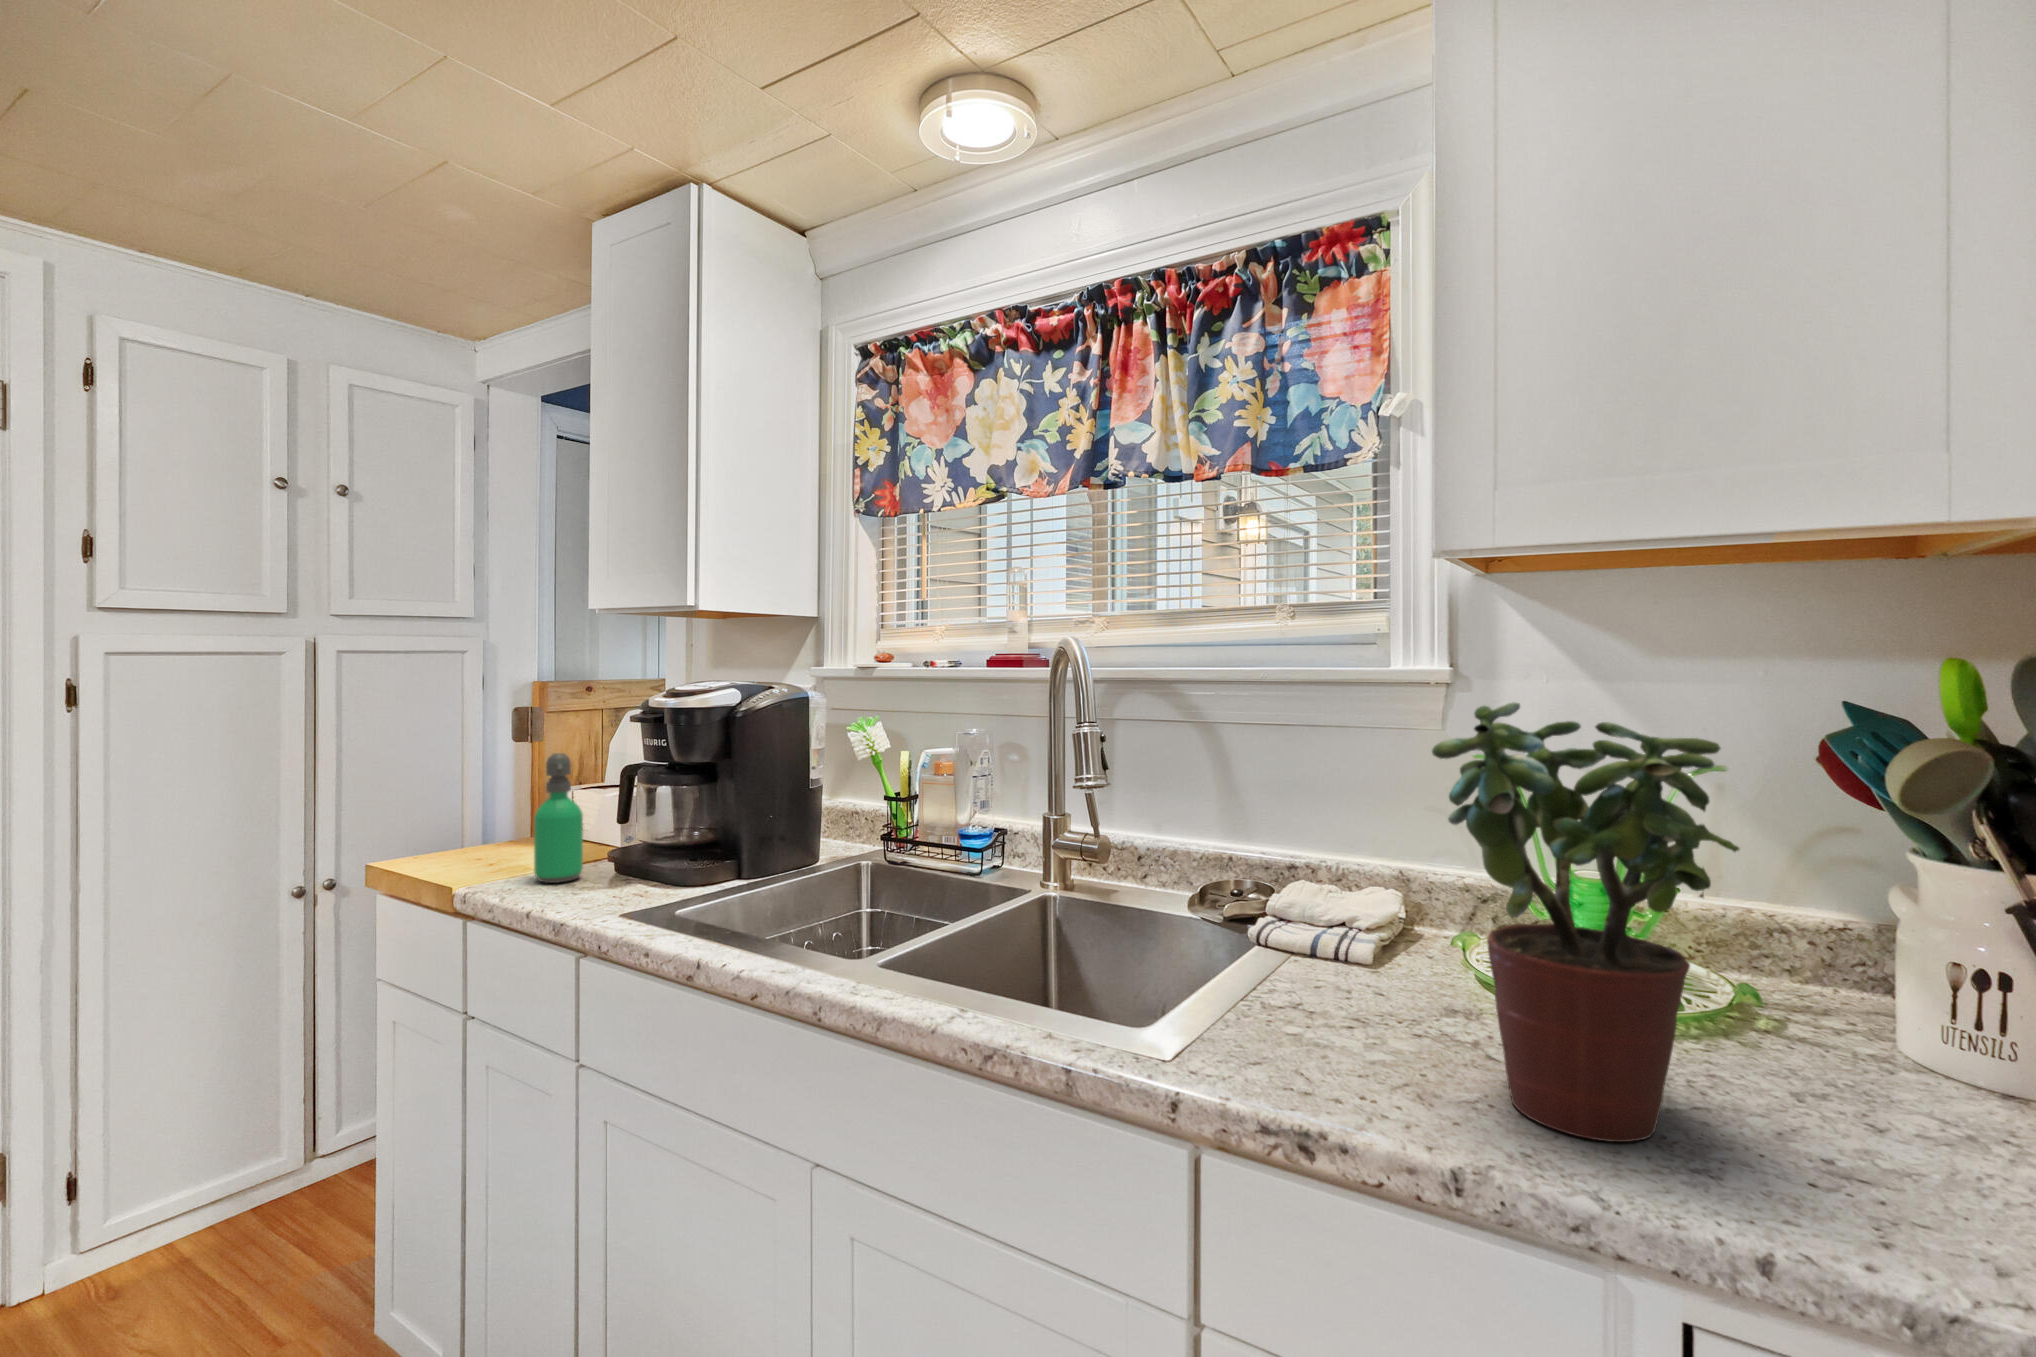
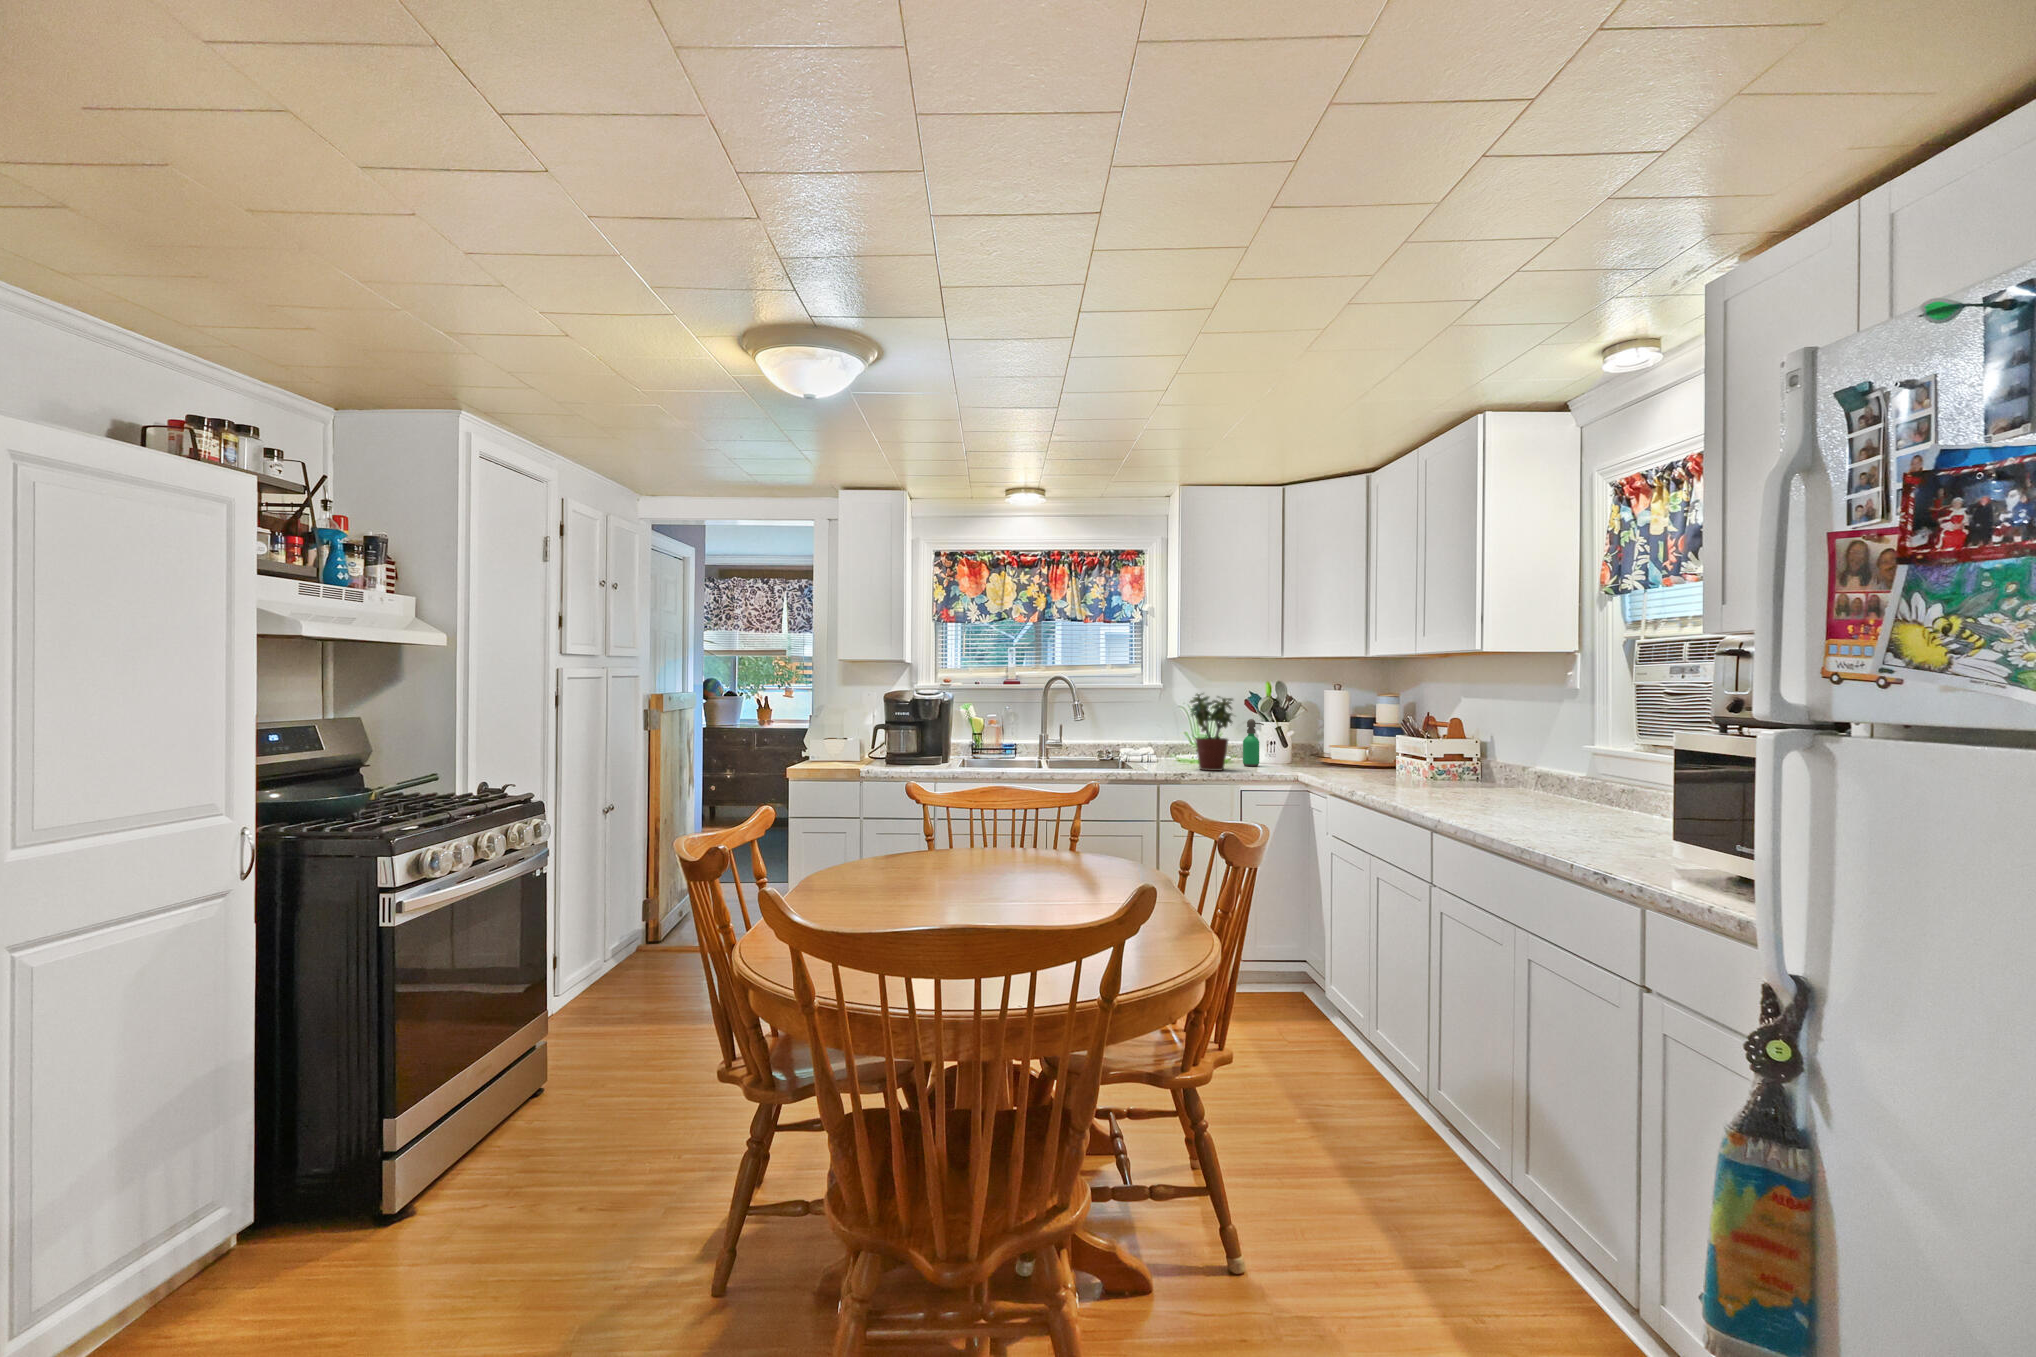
soap dispenser: present [534,753,583,883] -> present [1243,719,1264,766]

